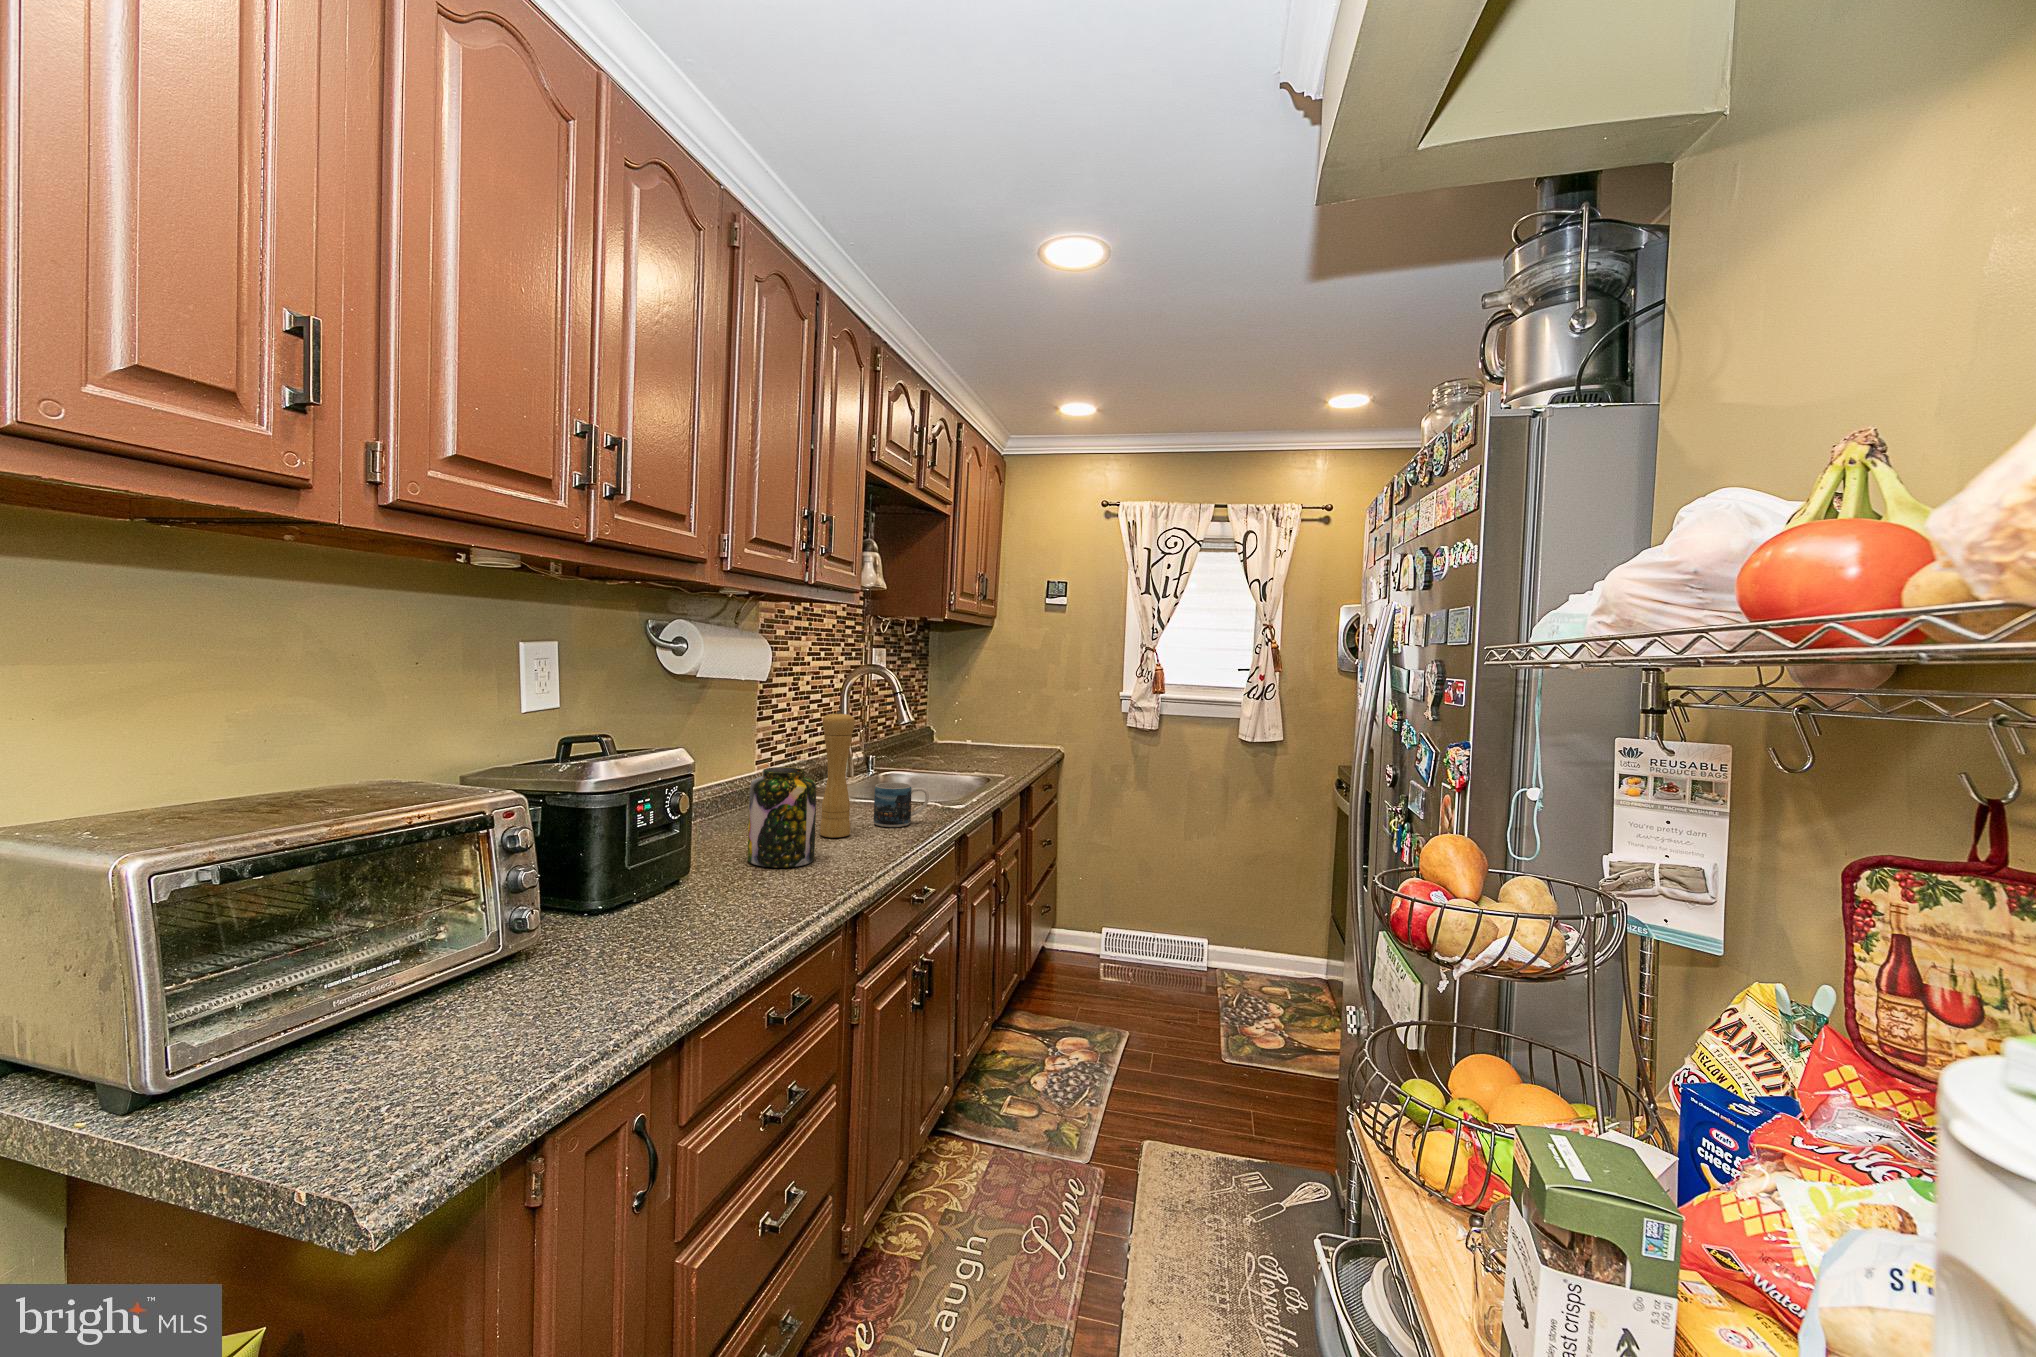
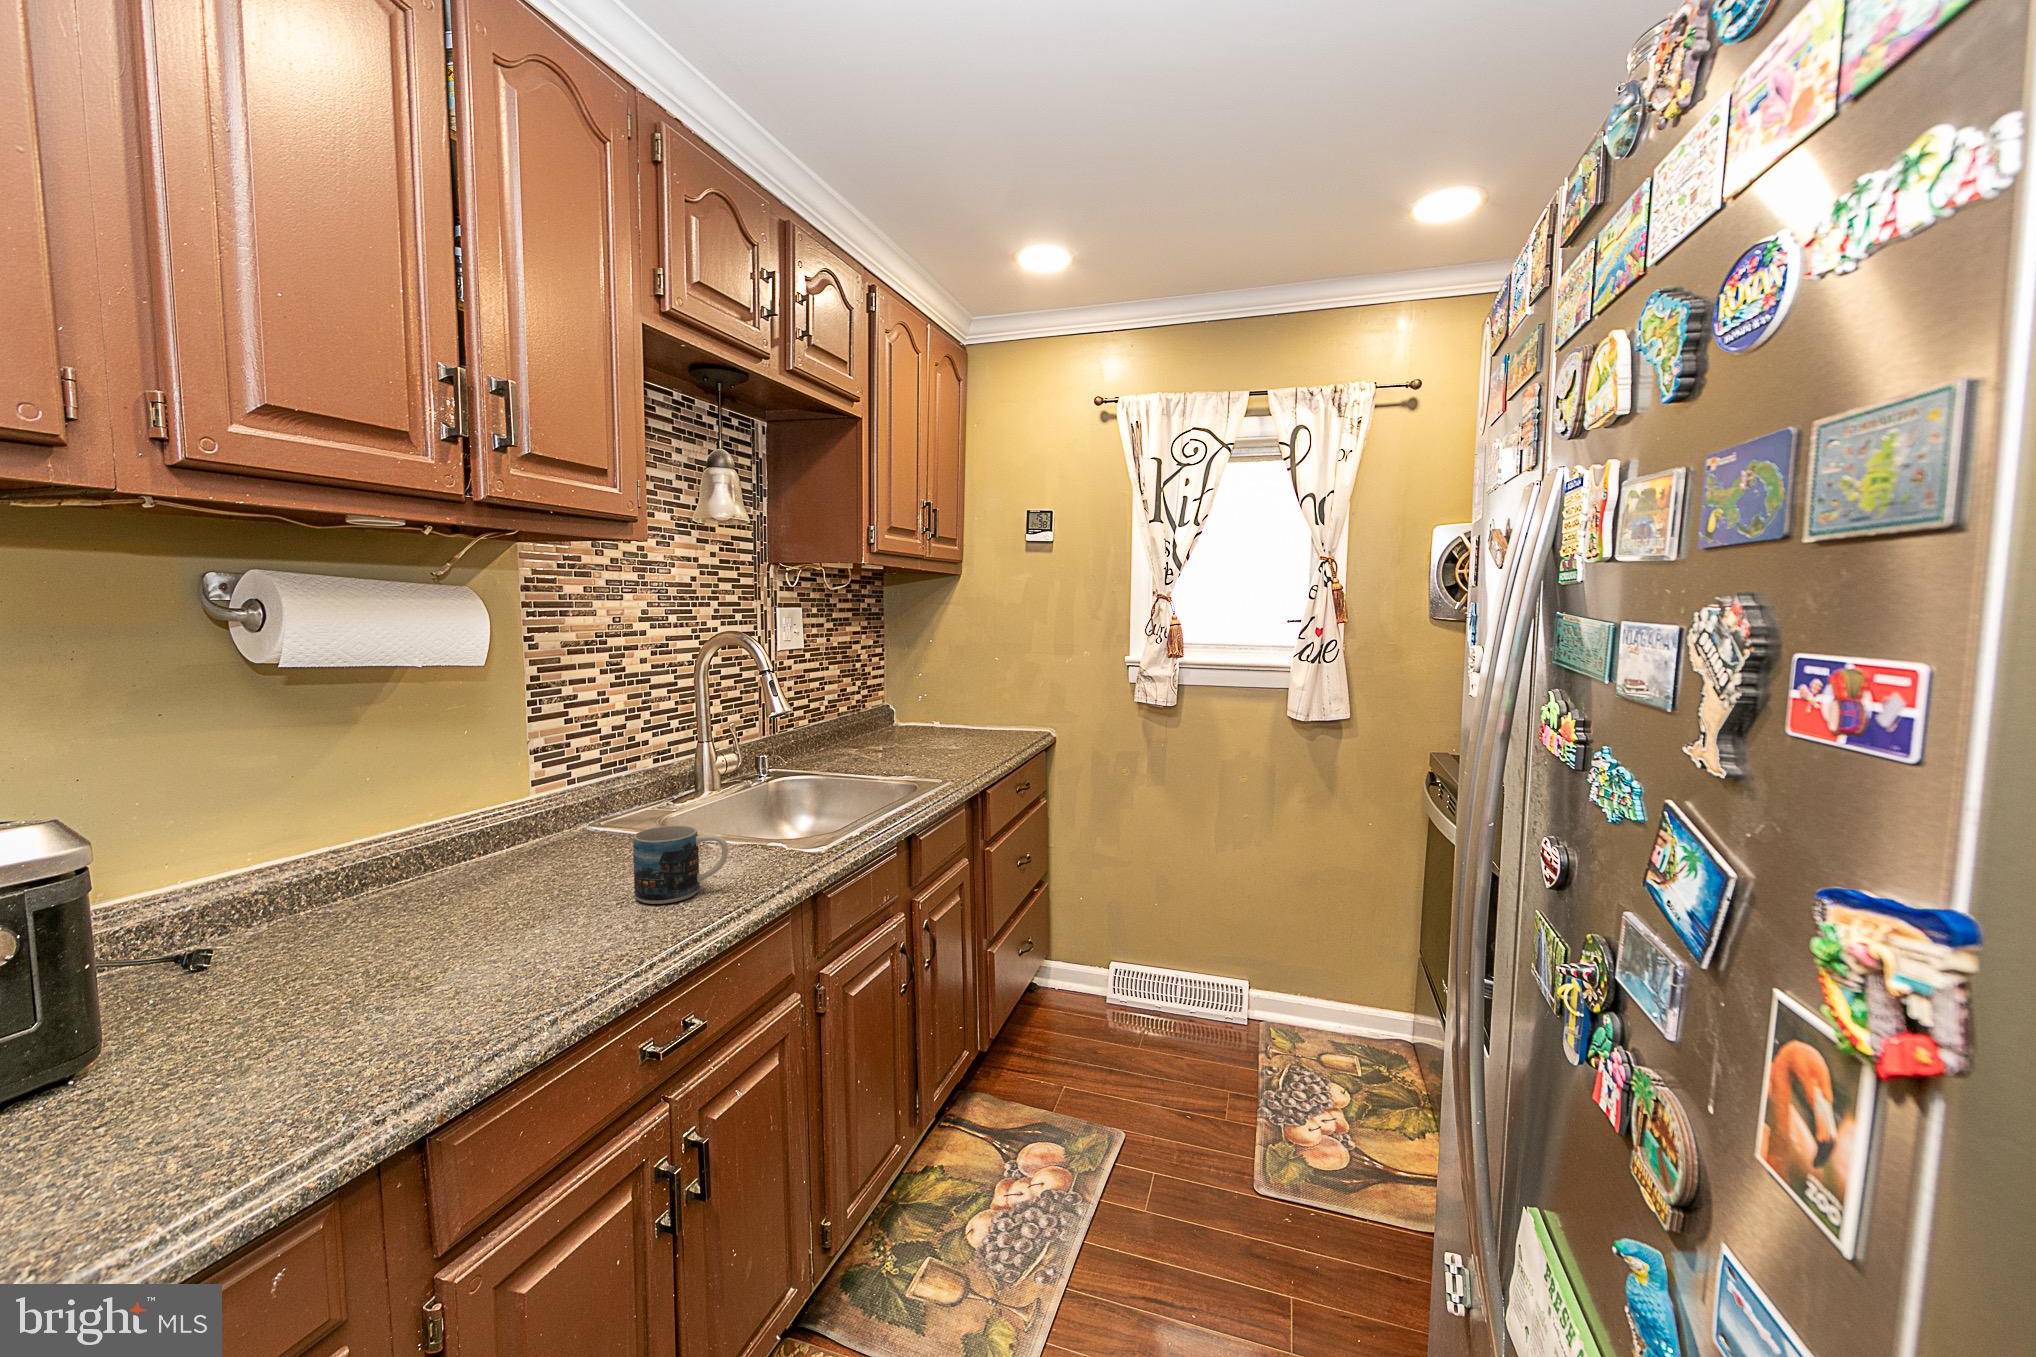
pepper mill: present [820,712,855,837] -> none [499,720,566,935]
jar: present [747,767,816,868] -> none [269,833,422,1035]

